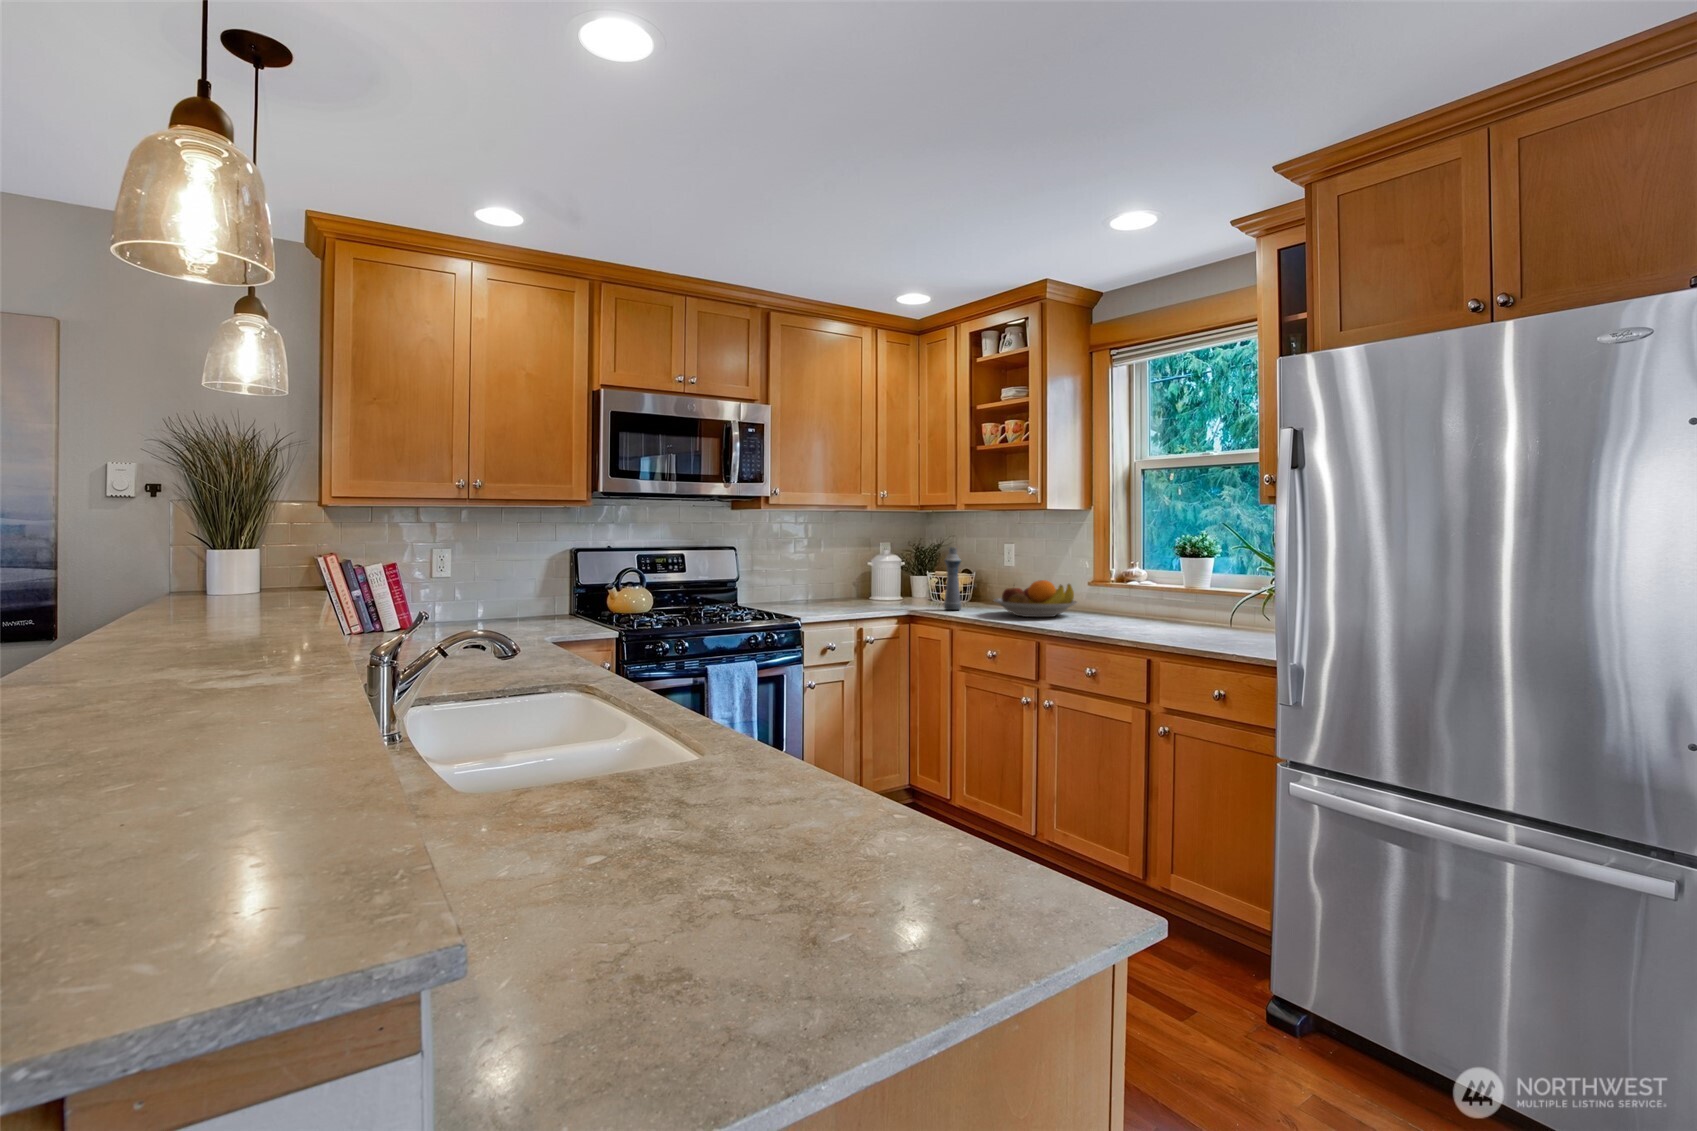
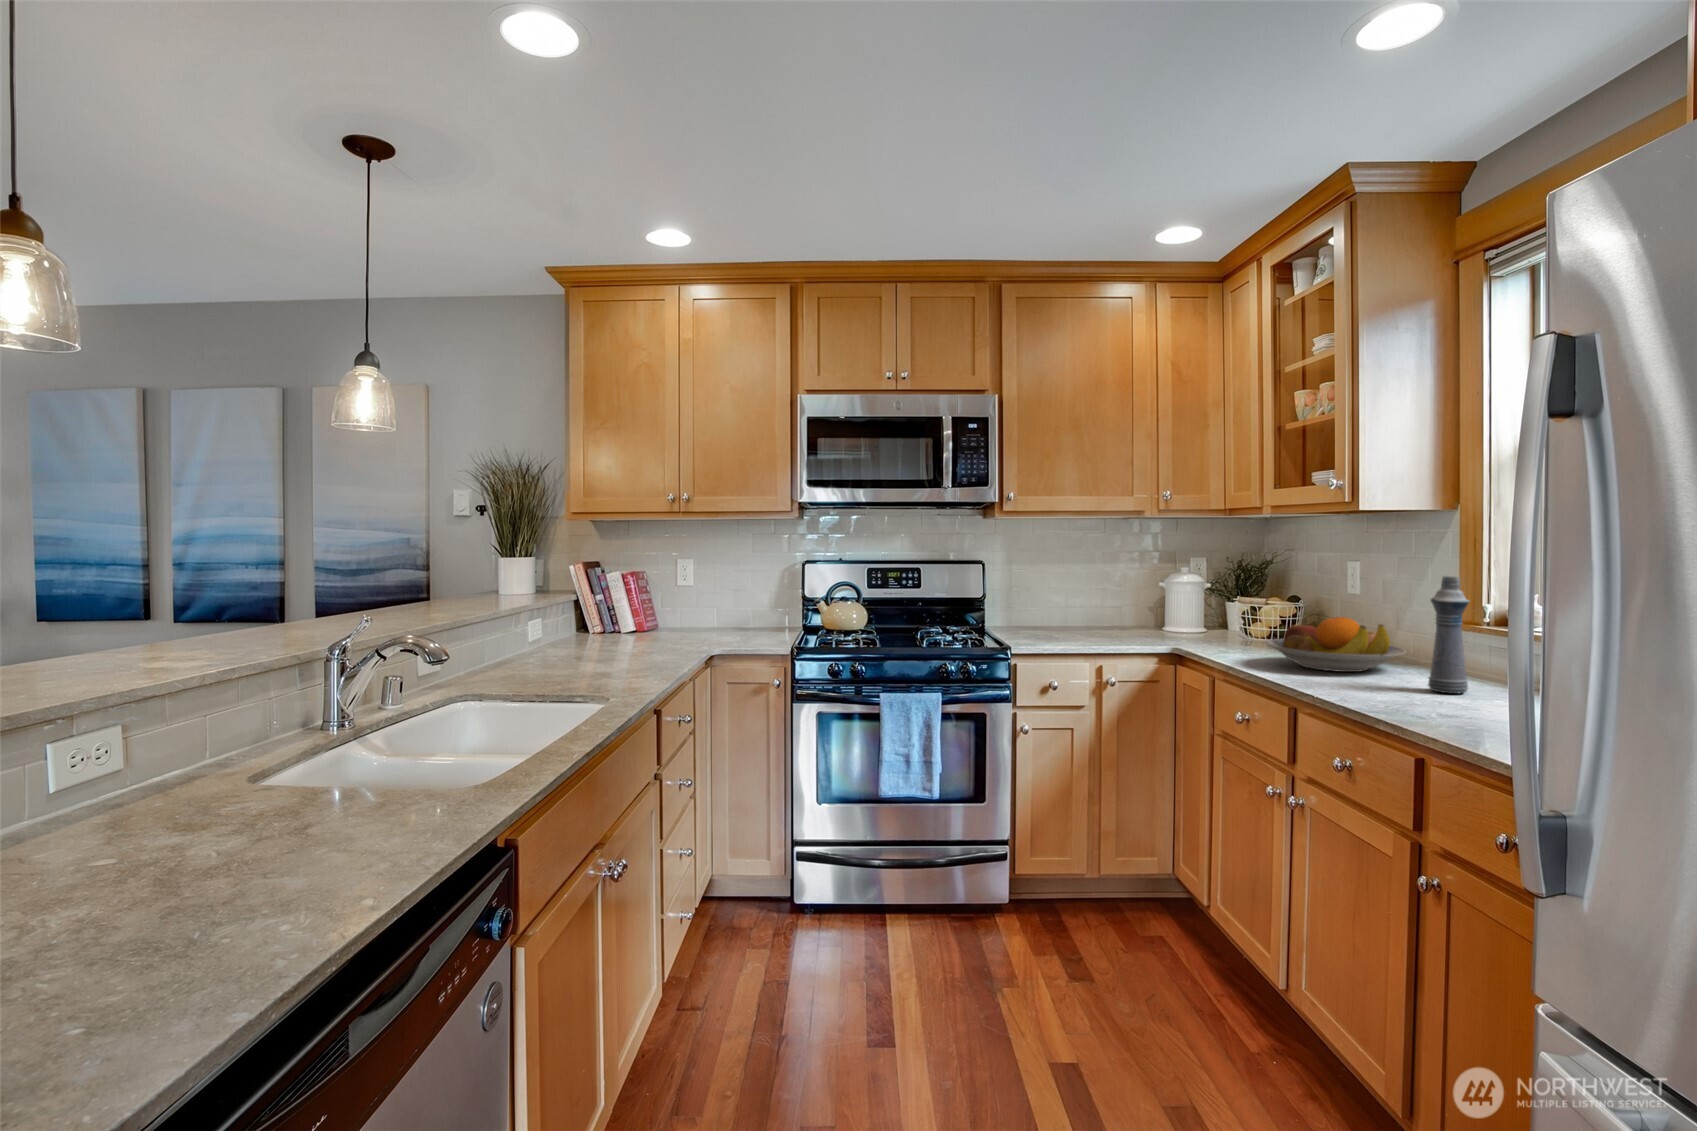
bottle: present [944,548,961,610] -> present [1428,576,1469,693]

